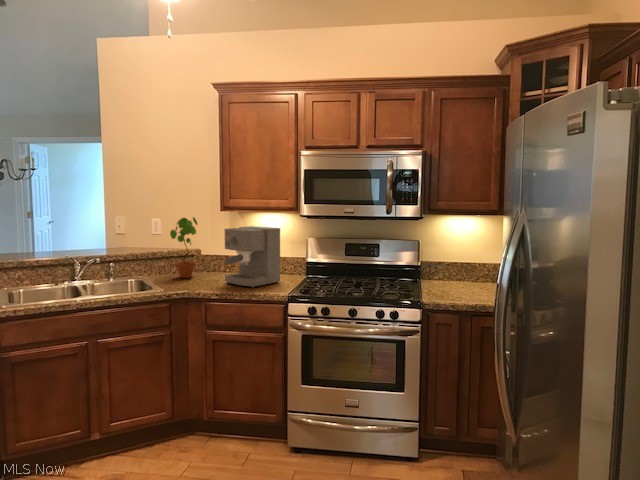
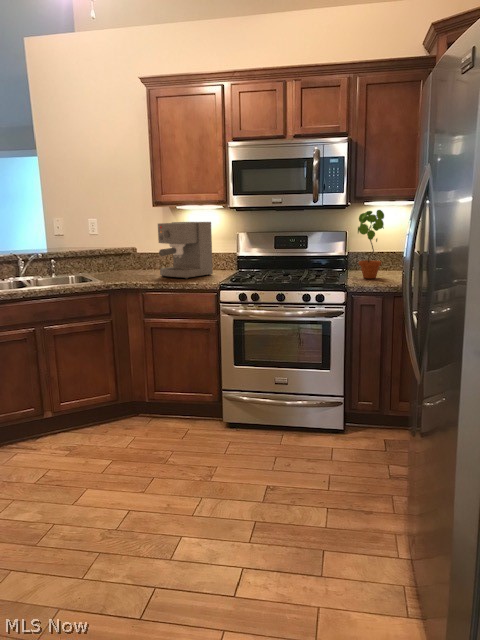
potted plant: present [170,217,197,278] -> present [358,210,384,279]

